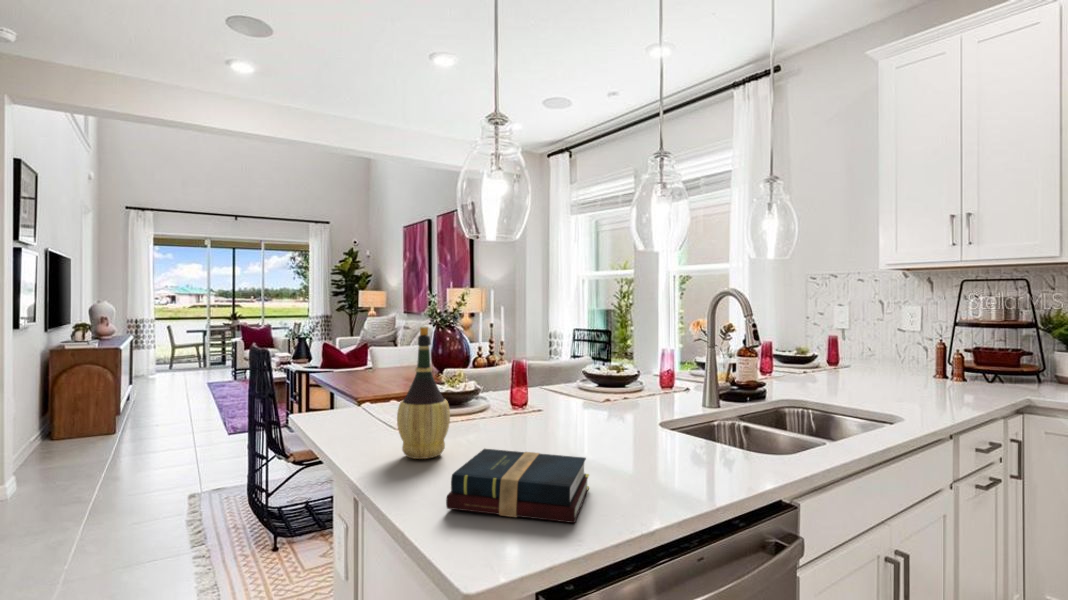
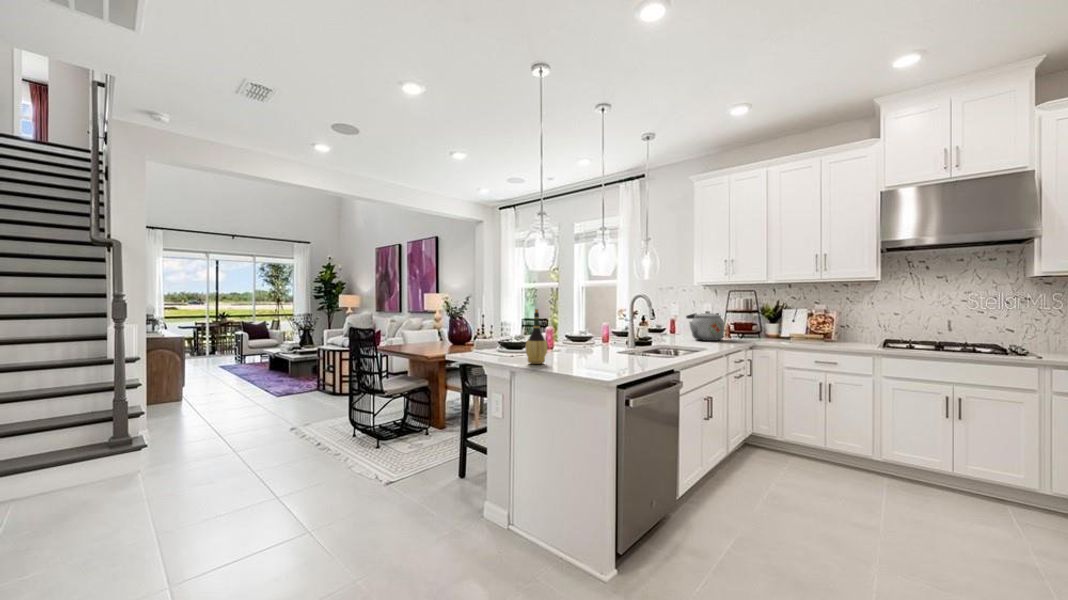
kettle: none [856,324,947,390] -> present [686,311,724,341]
hardback book: present [446,449,589,523] -> none [571,355,621,373]

